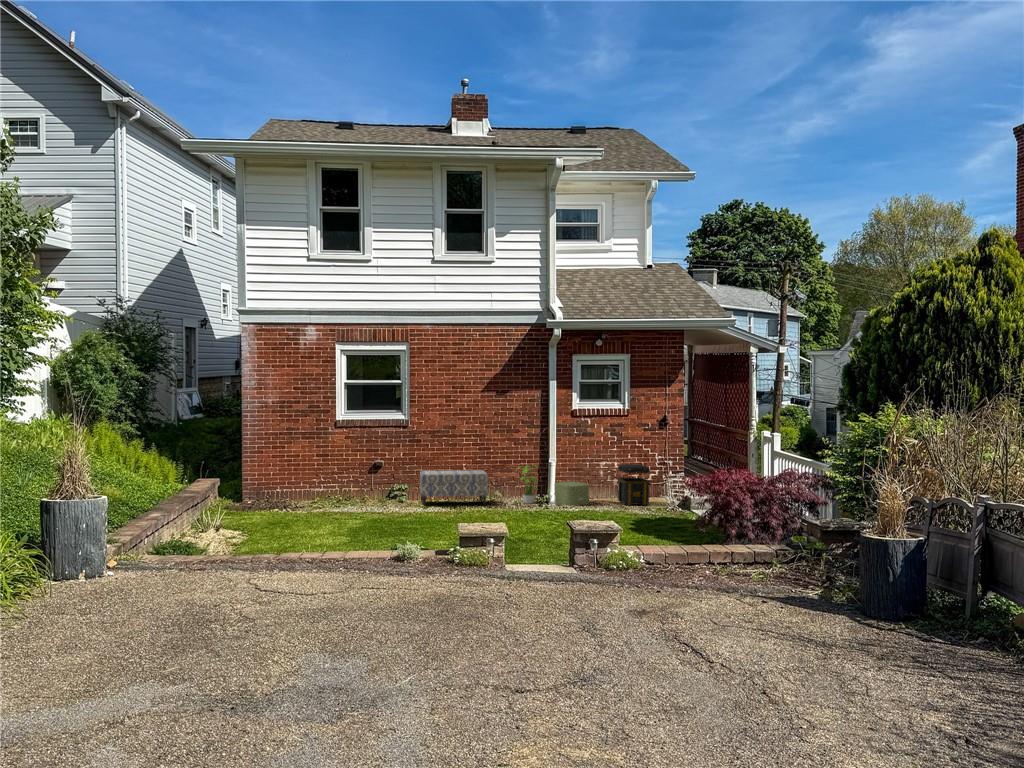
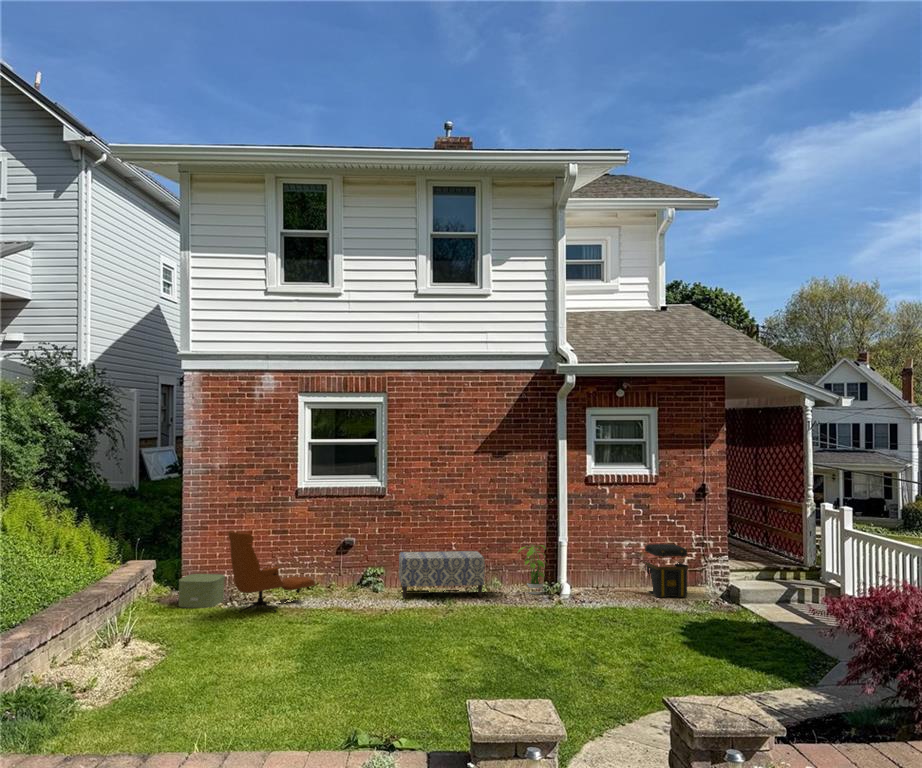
lounge chair: none [285,452,353,516] -> present [229,531,315,613]
storage box: present [554,482,589,506] -> present [178,574,225,608]

